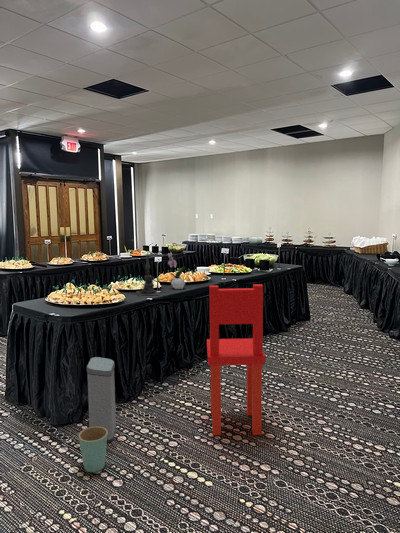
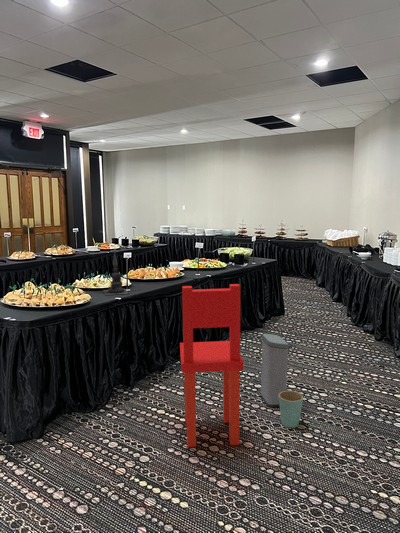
flower arrangement: present [168,246,185,289] -> none [137,241,157,287]
trash can: present [79,357,116,472] -> present [261,334,303,428]

